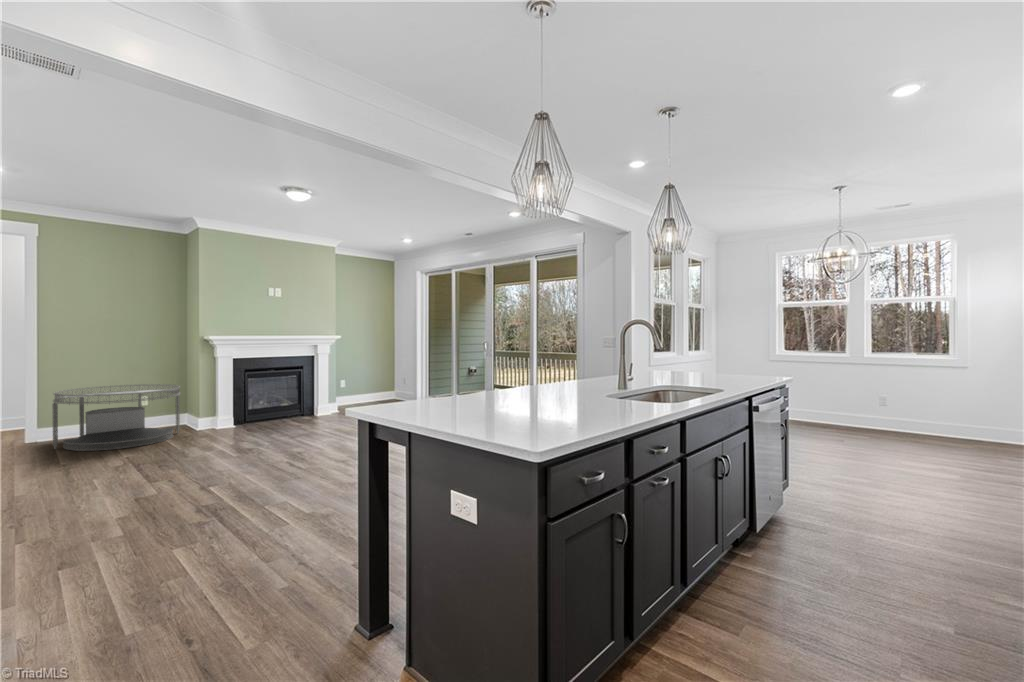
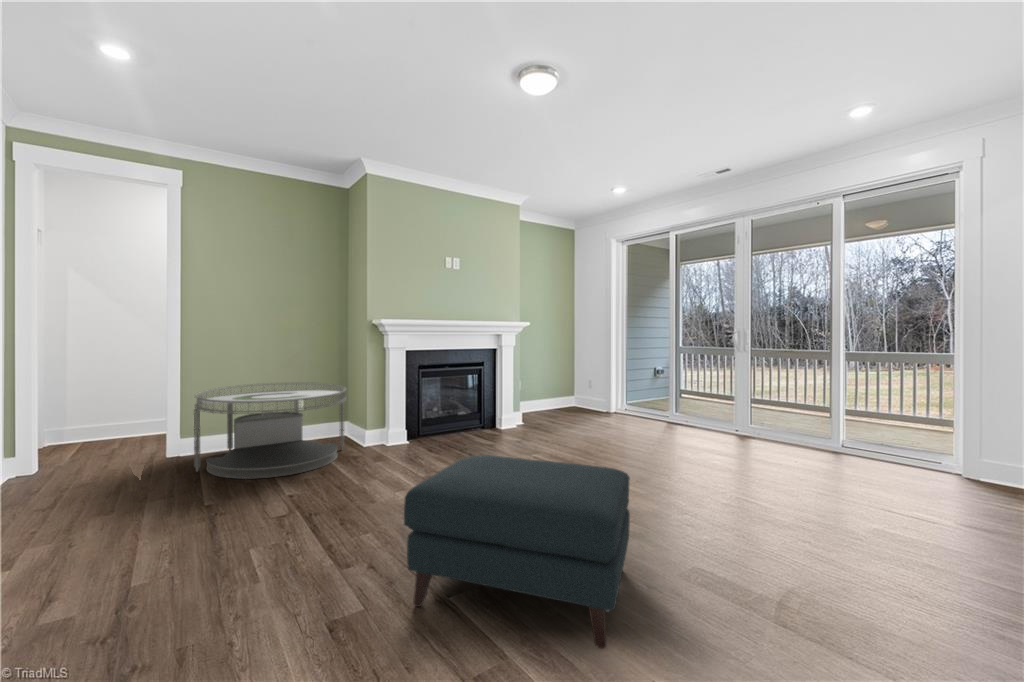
ottoman: none [191,414,331,492] -> present [404,455,630,649]

